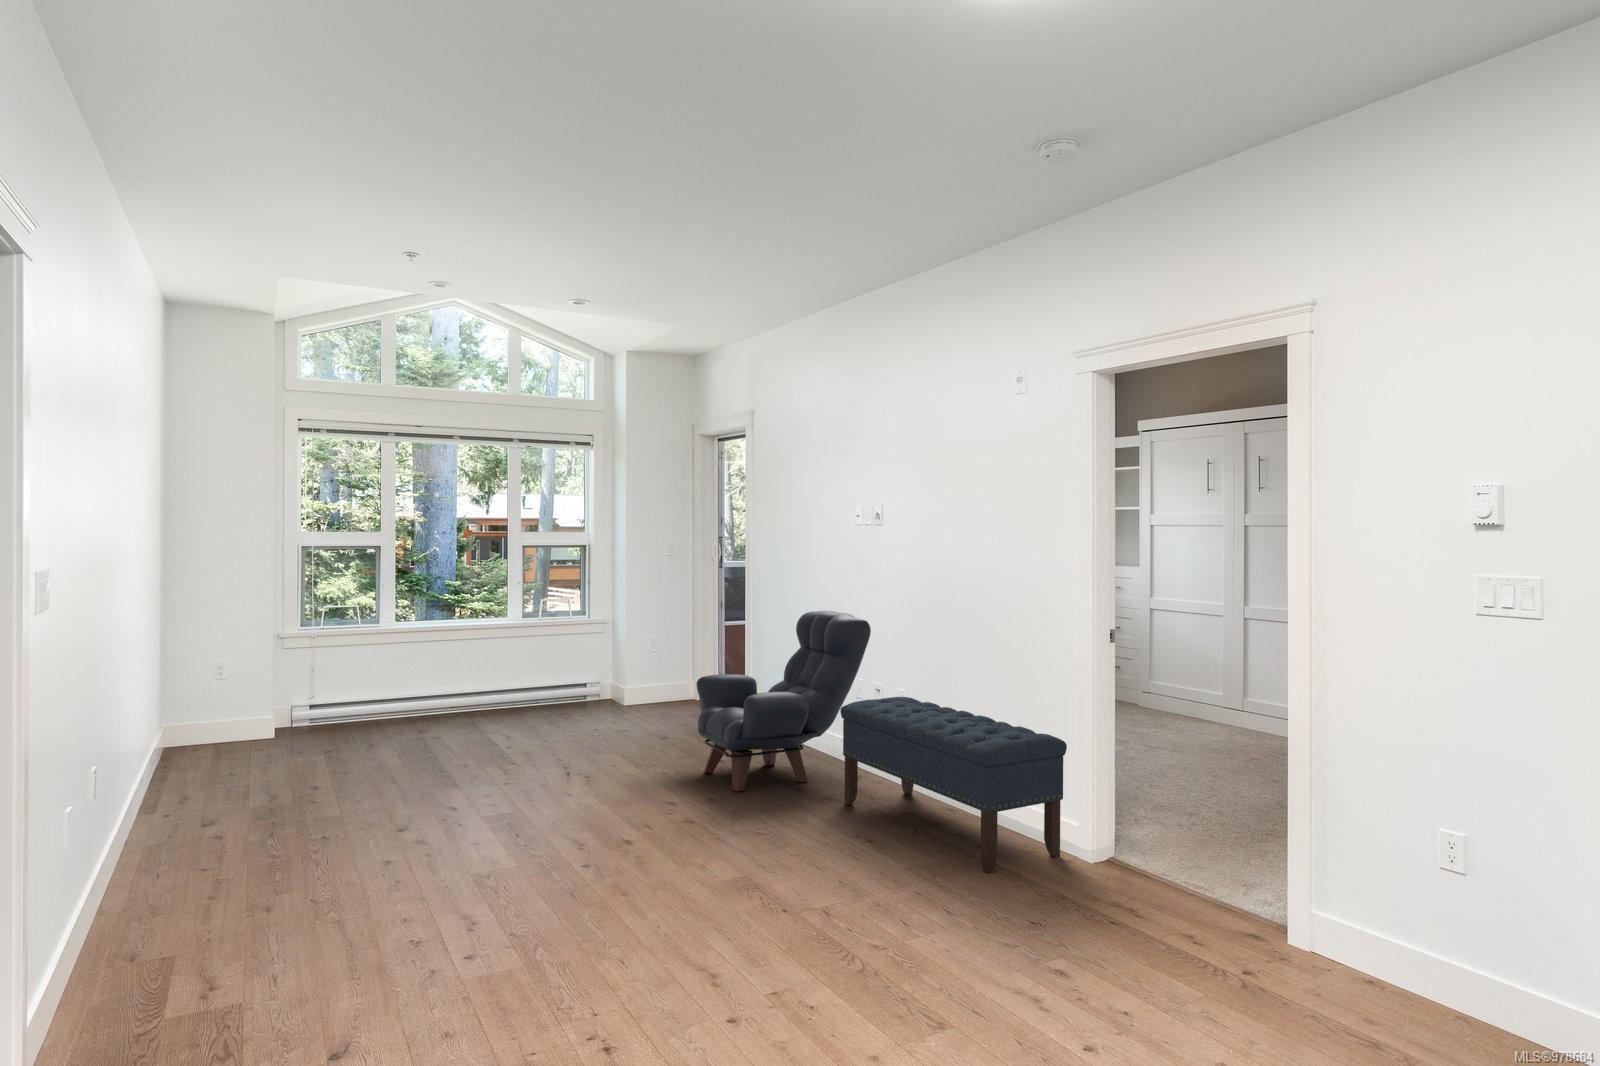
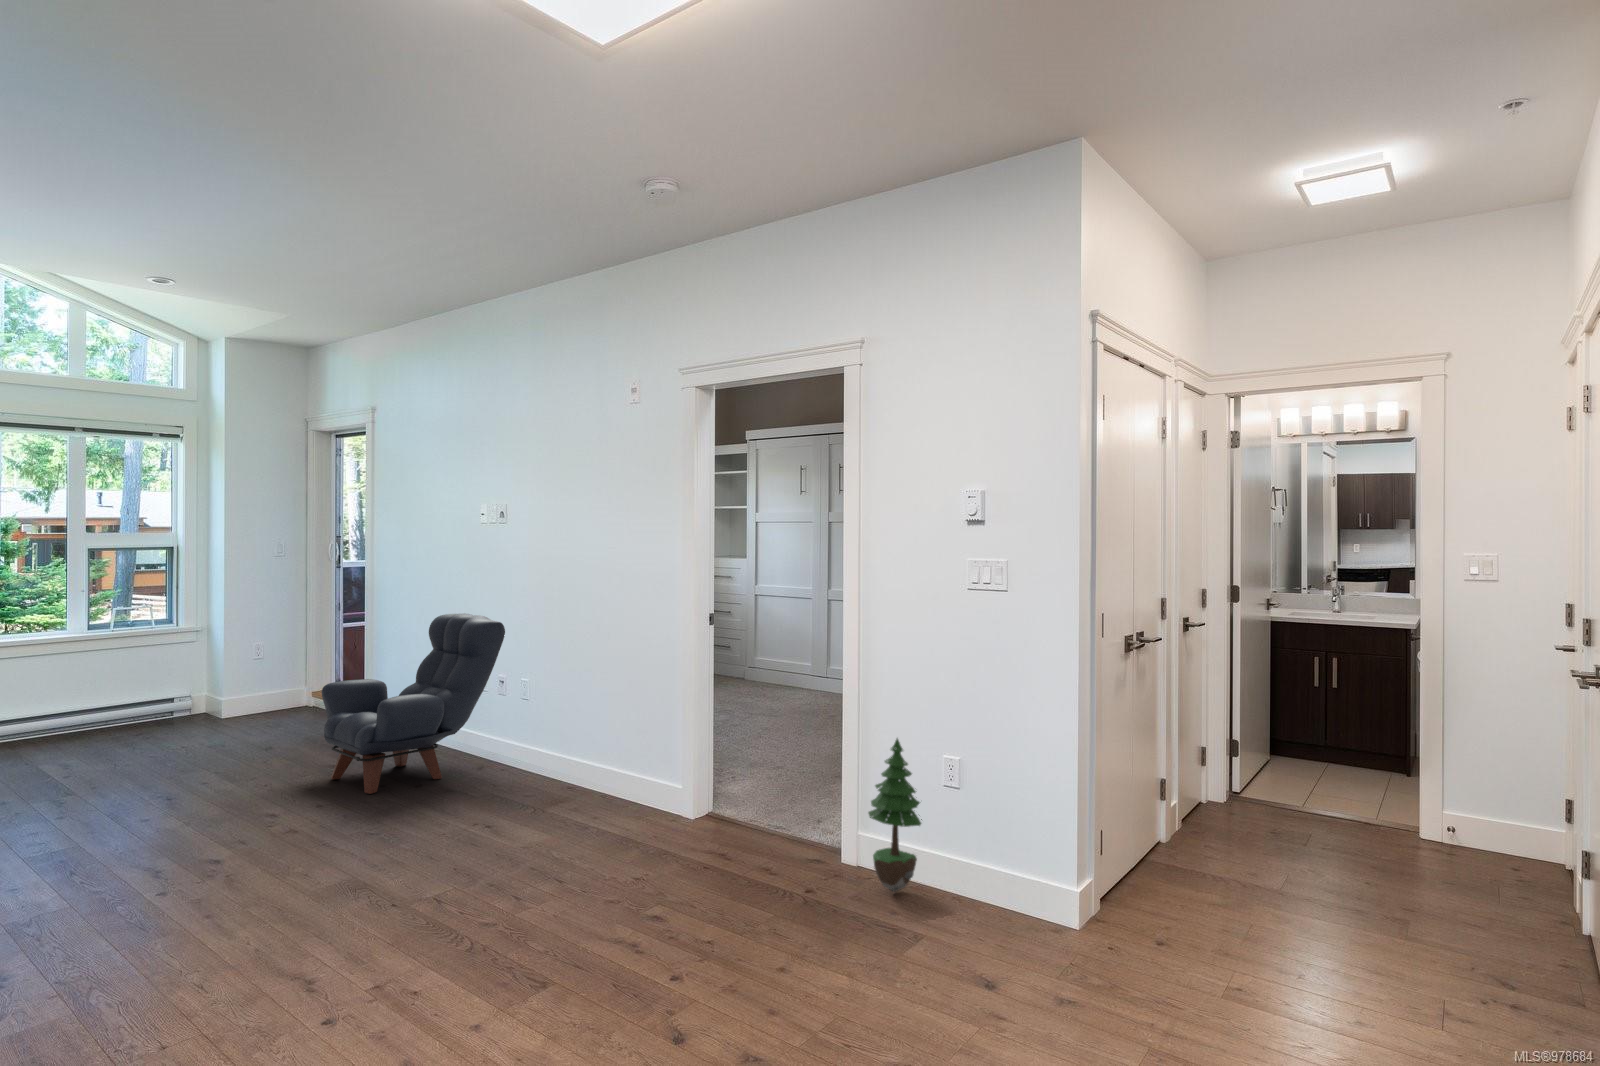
bench: present [840,697,1067,873] -> none [477,692,682,839]
potted tree: none [1330,785,1421,1001] -> present [869,739,922,892]

